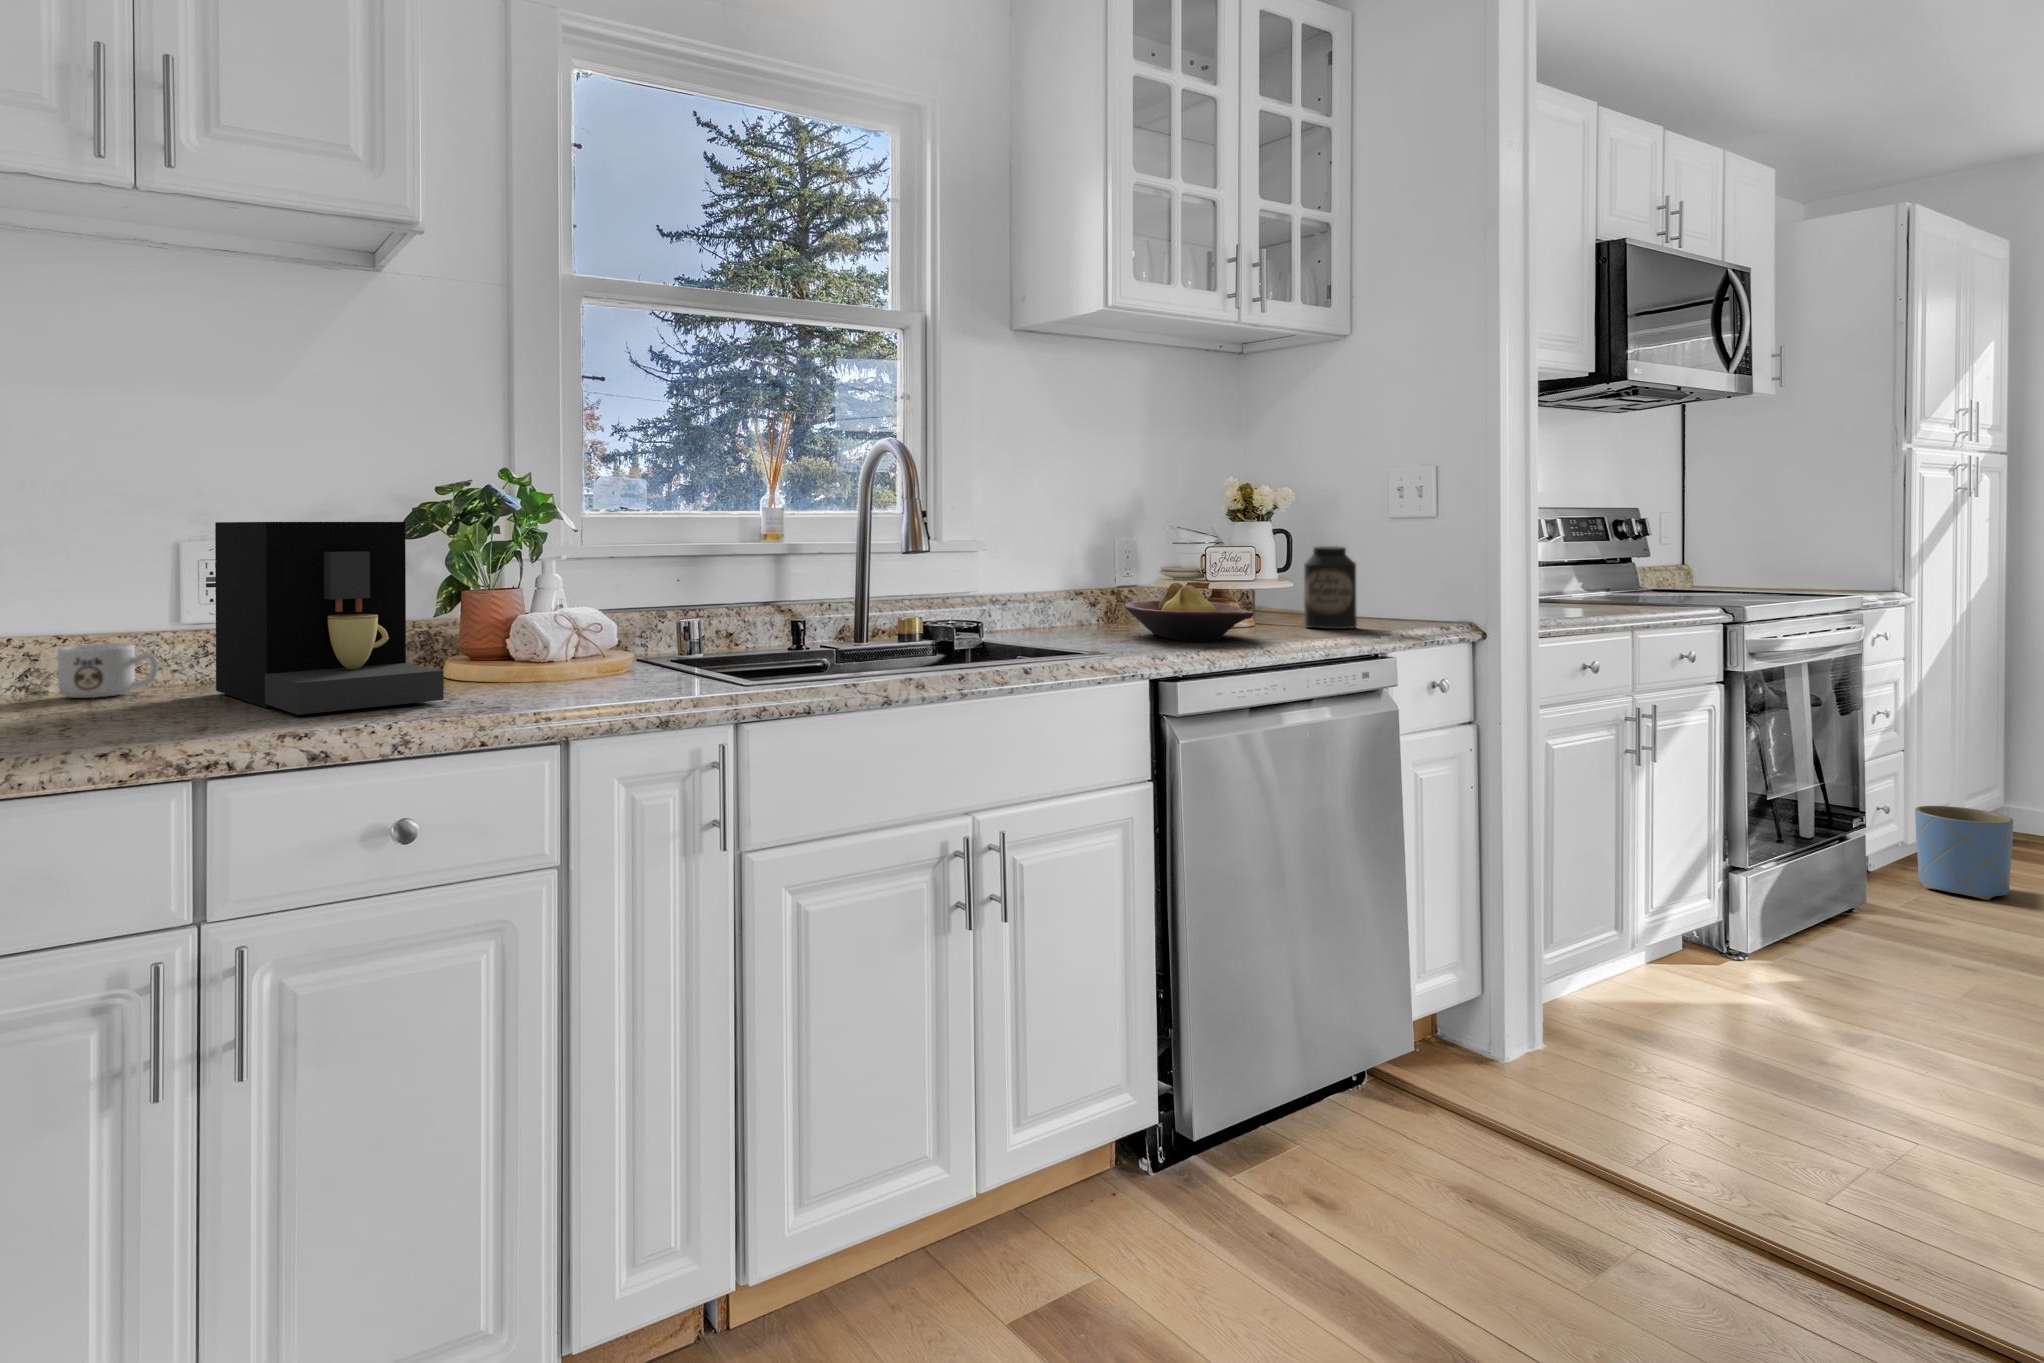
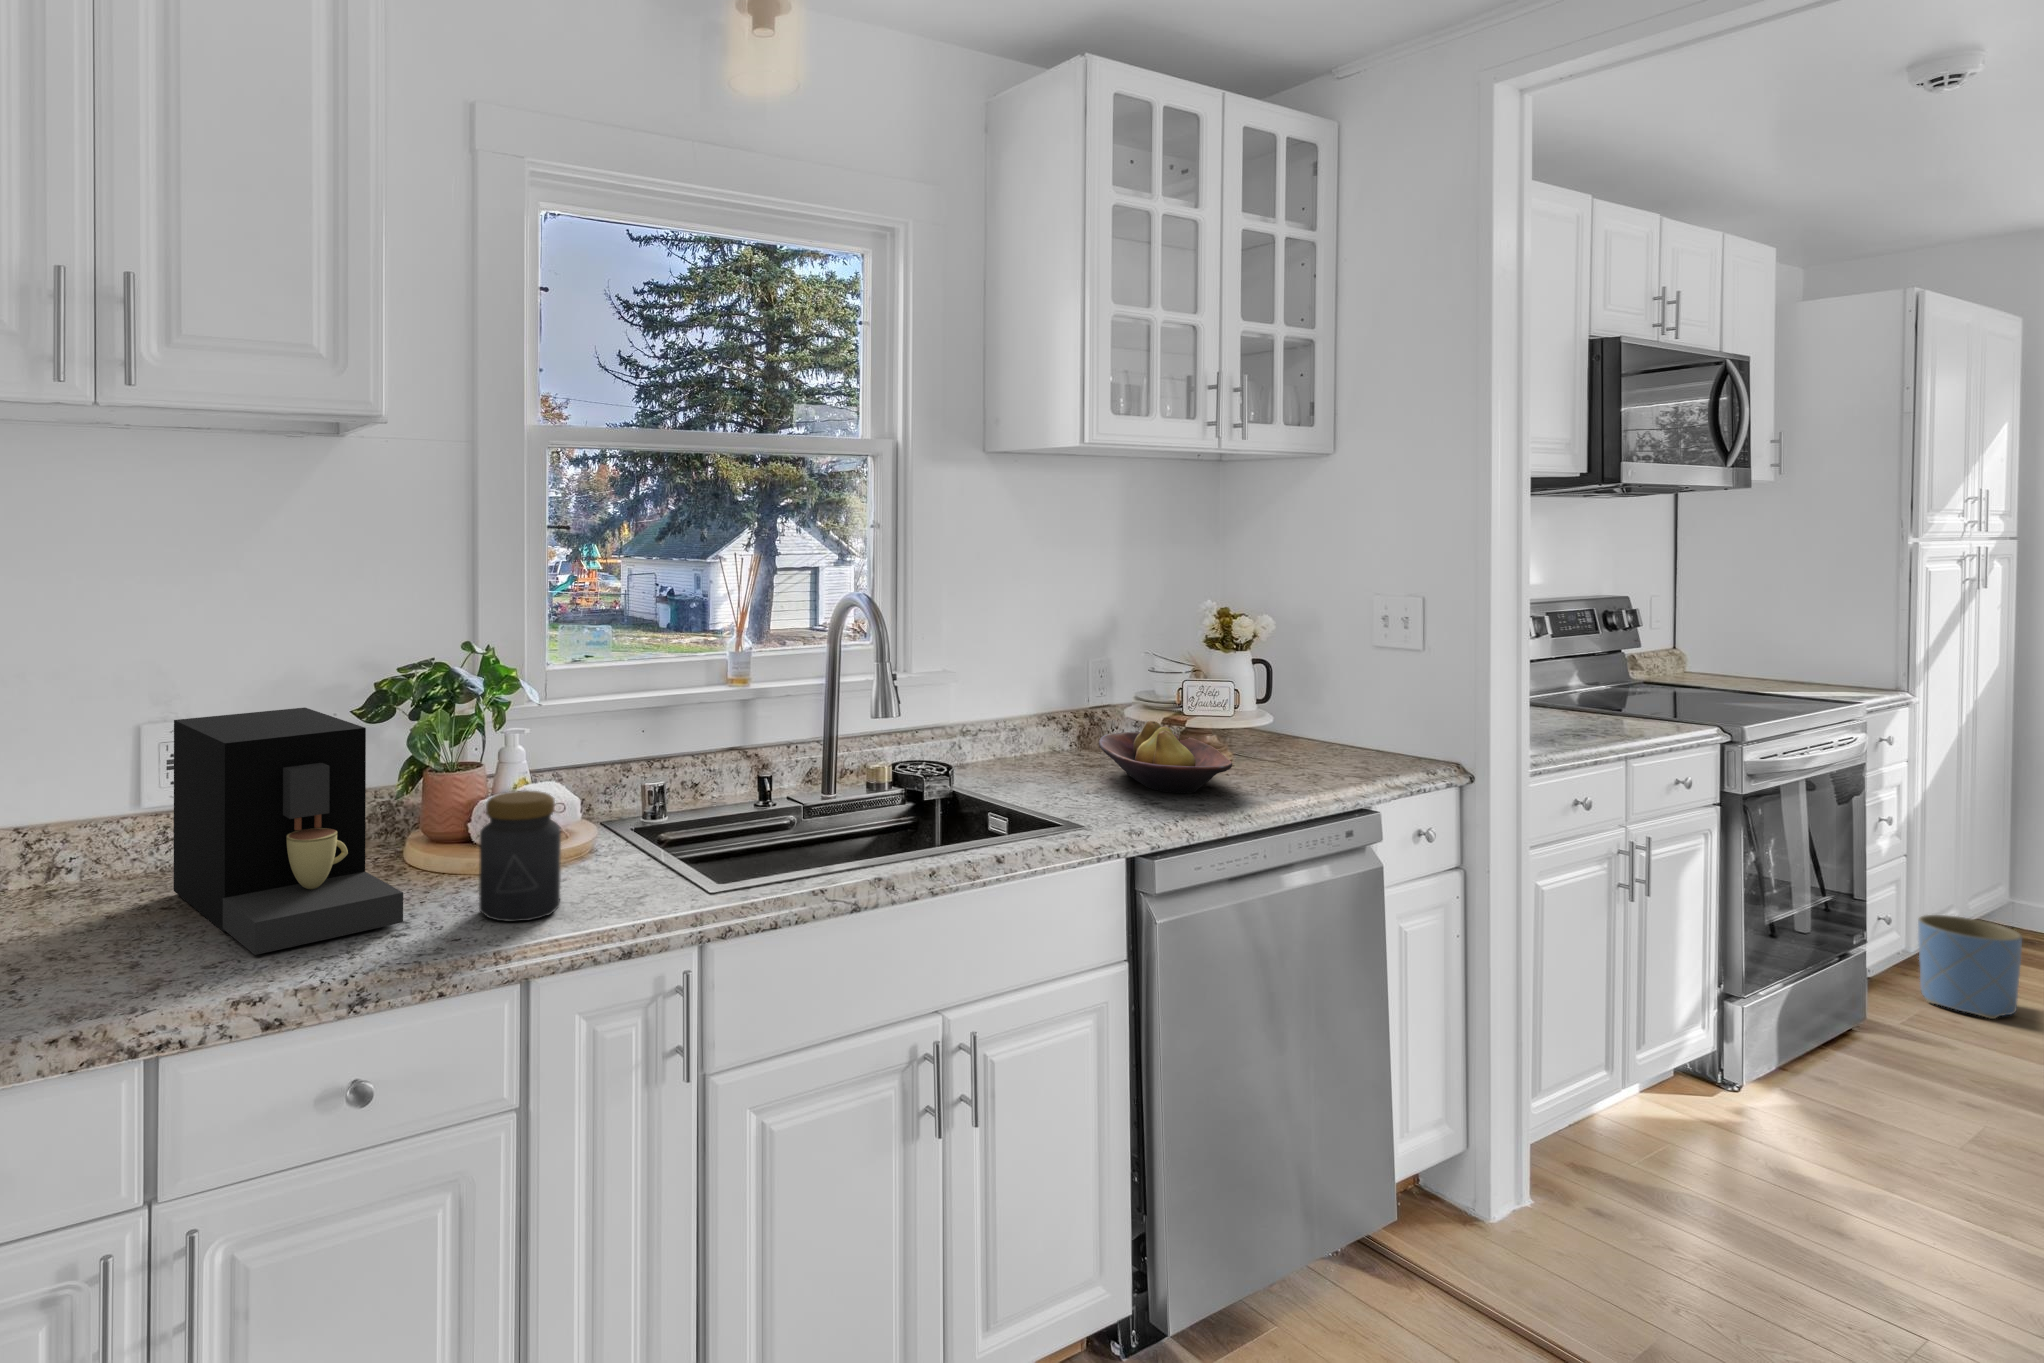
canister: present [1304,546,1357,629] -> none [1284,677,1339,767]
jar: none [518,582,598,700] -> present [479,791,561,922]
mug: present [58,643,158,698] -> none [15,837,116,902]

